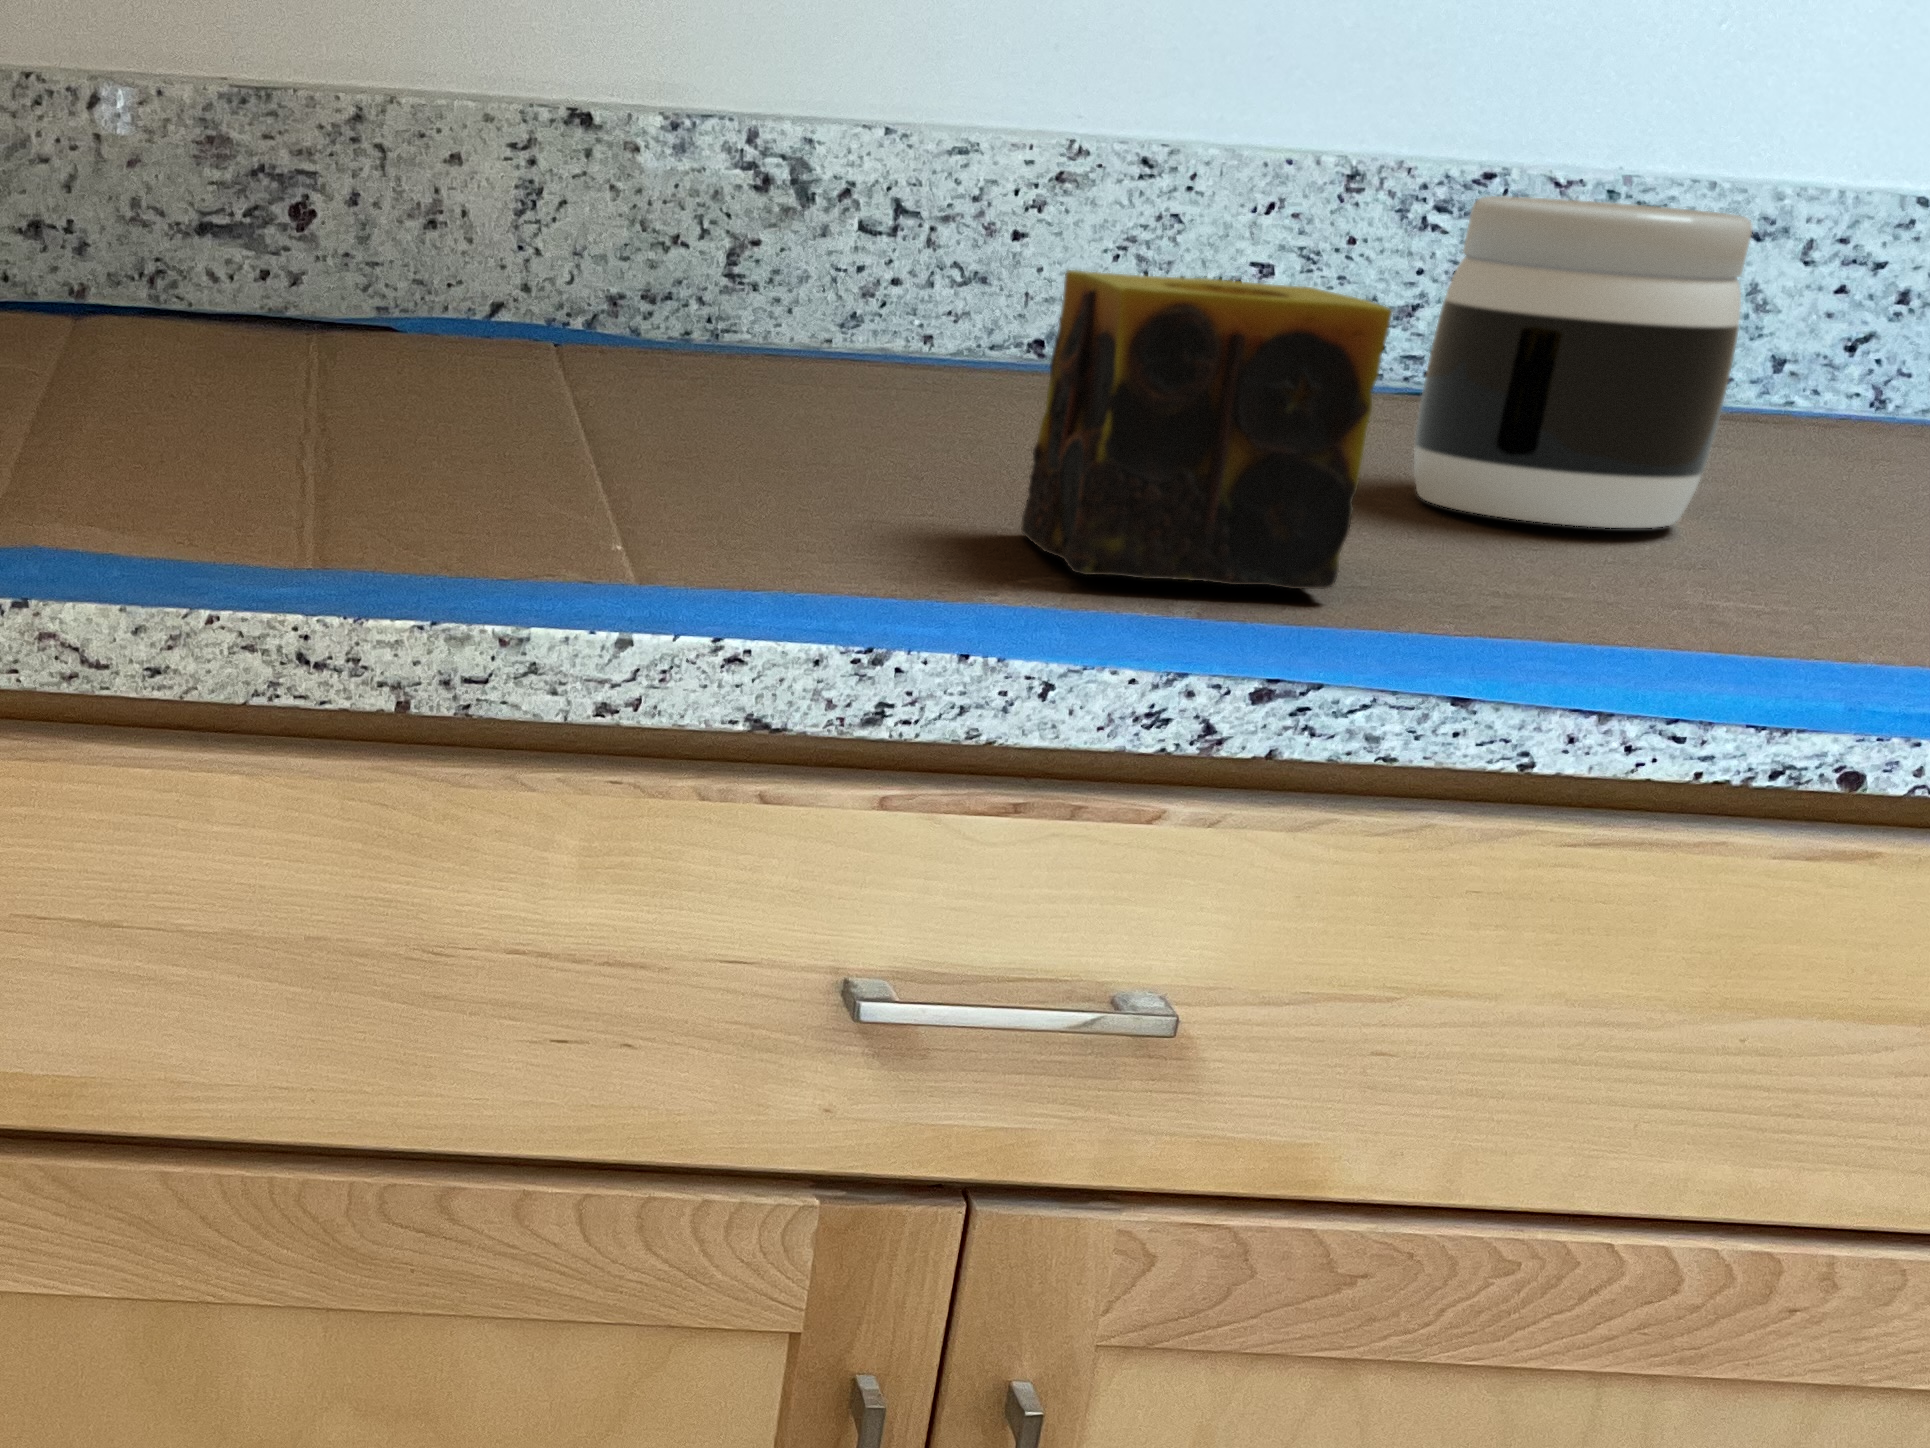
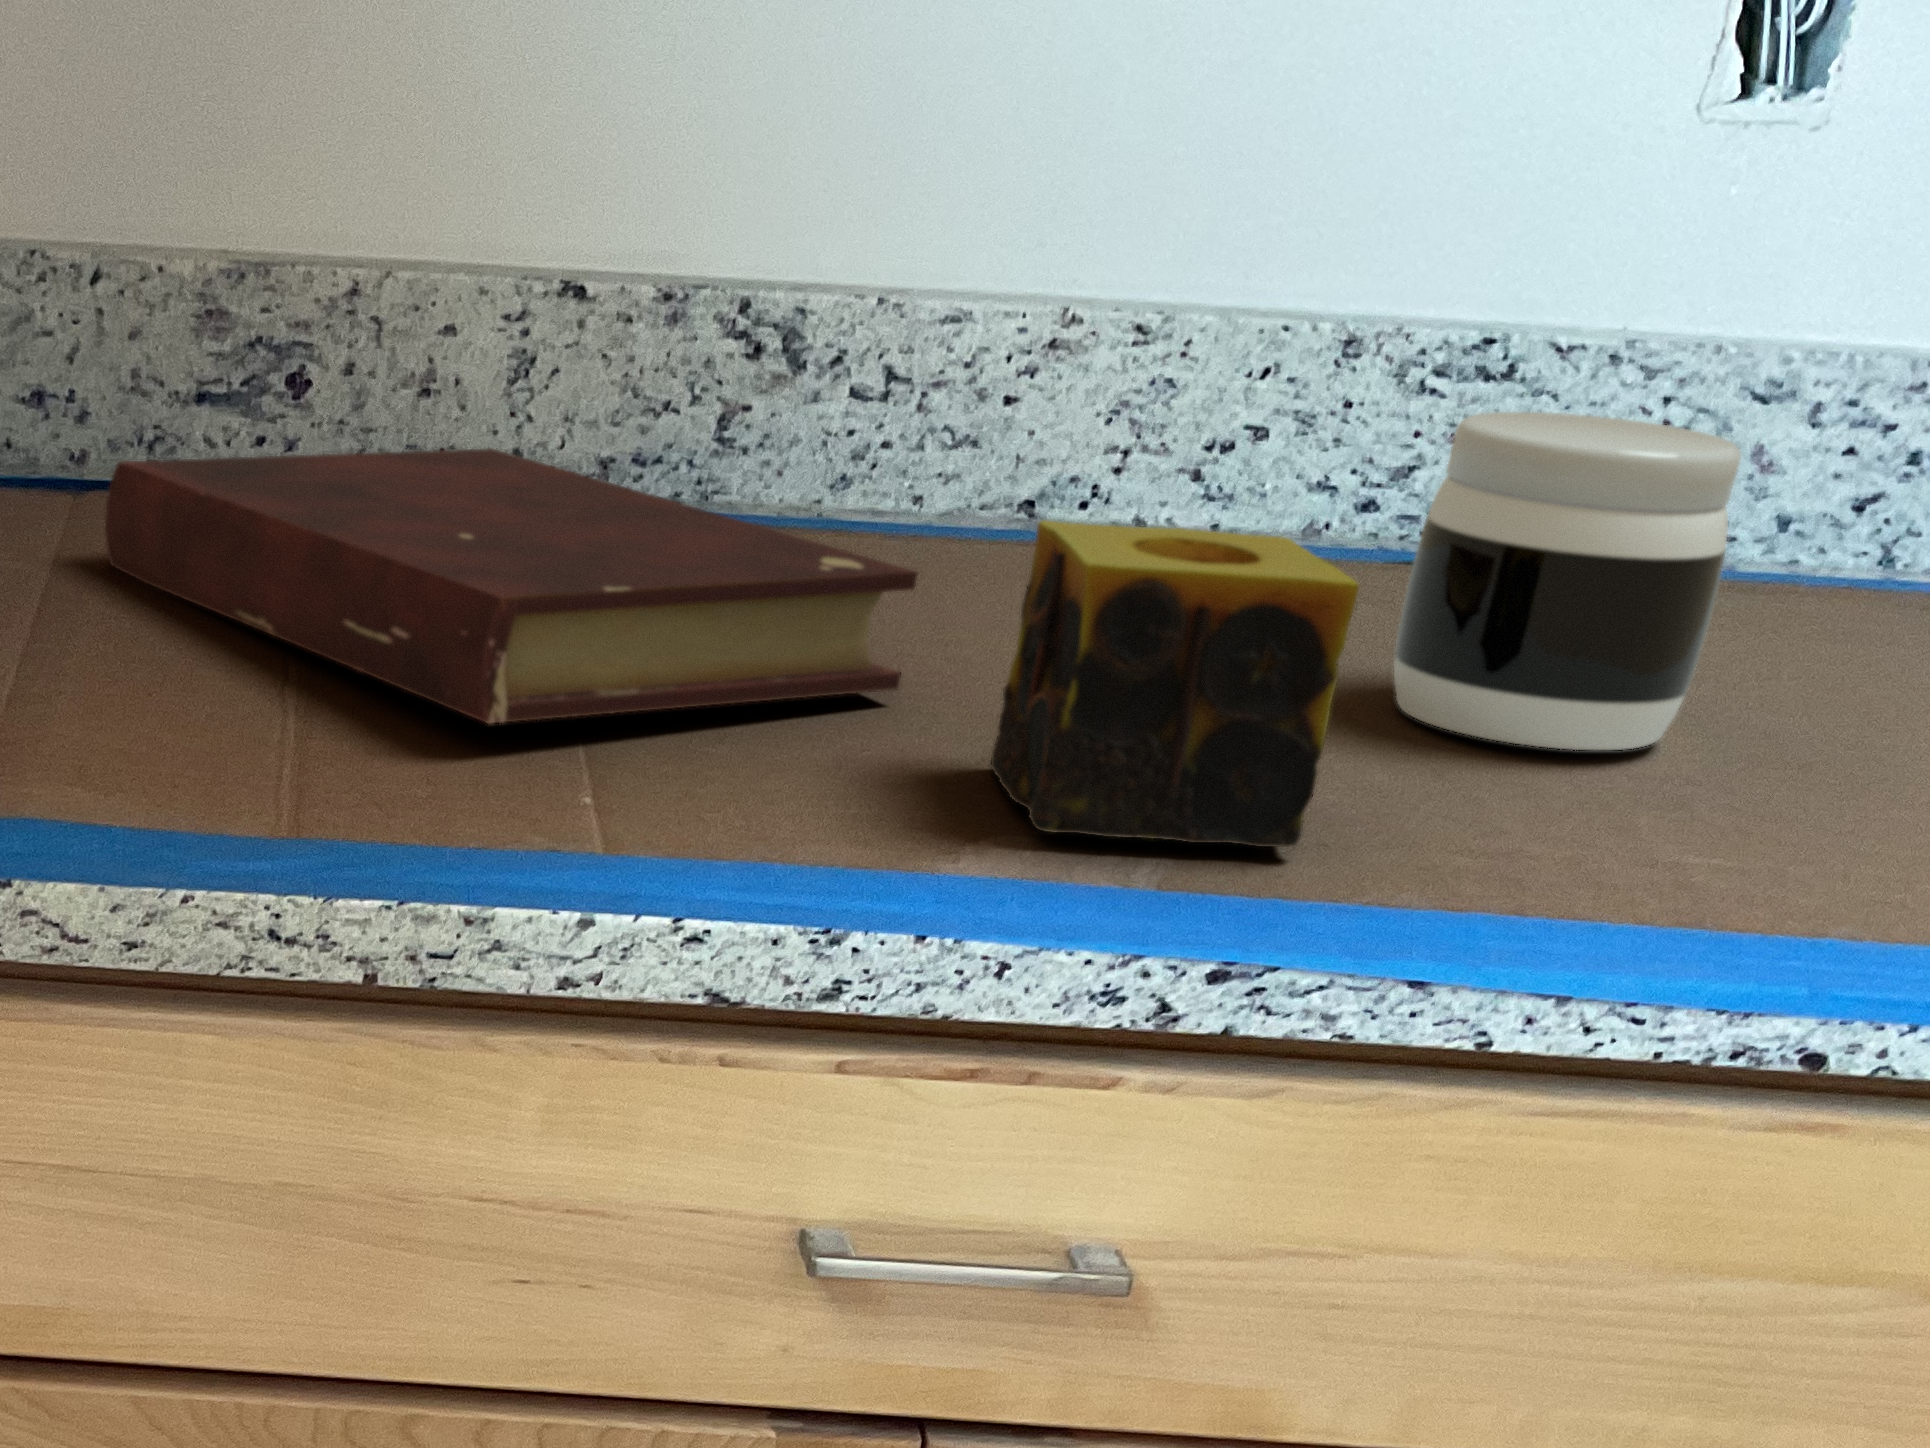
book: none [110,264,942,480] -> present [105,448,917,723]

